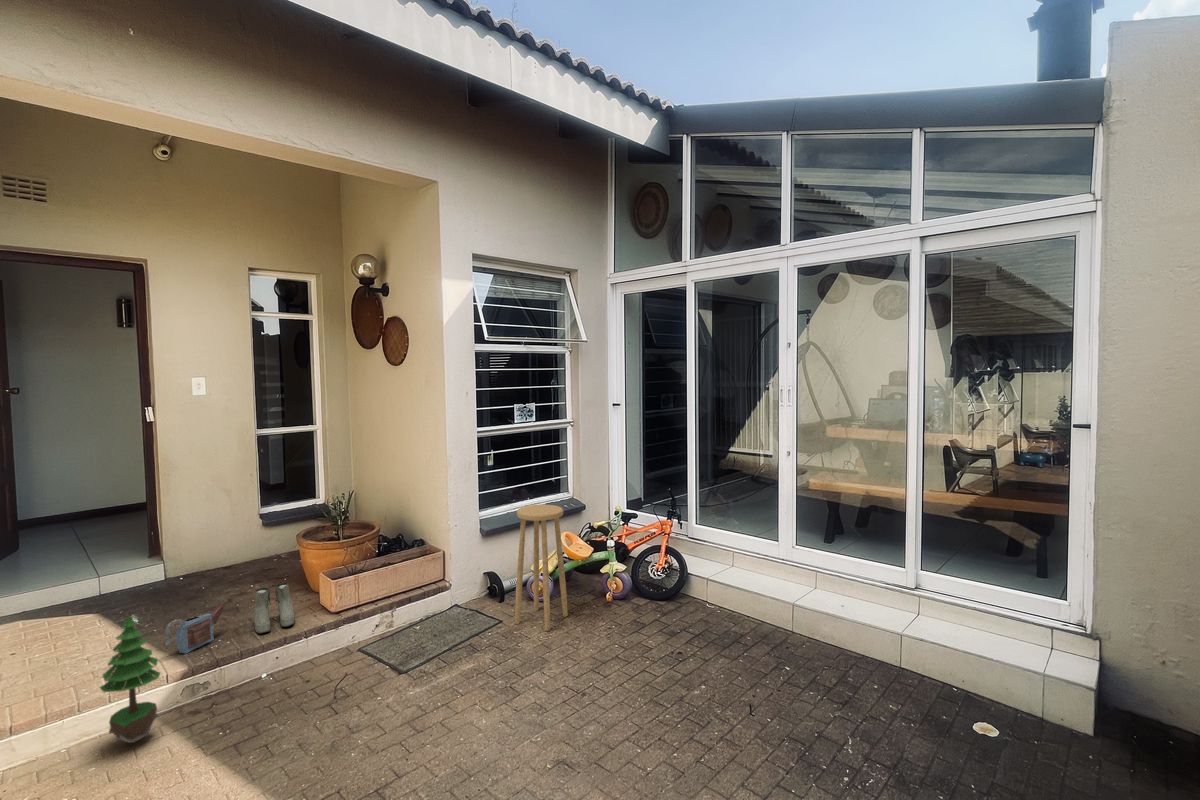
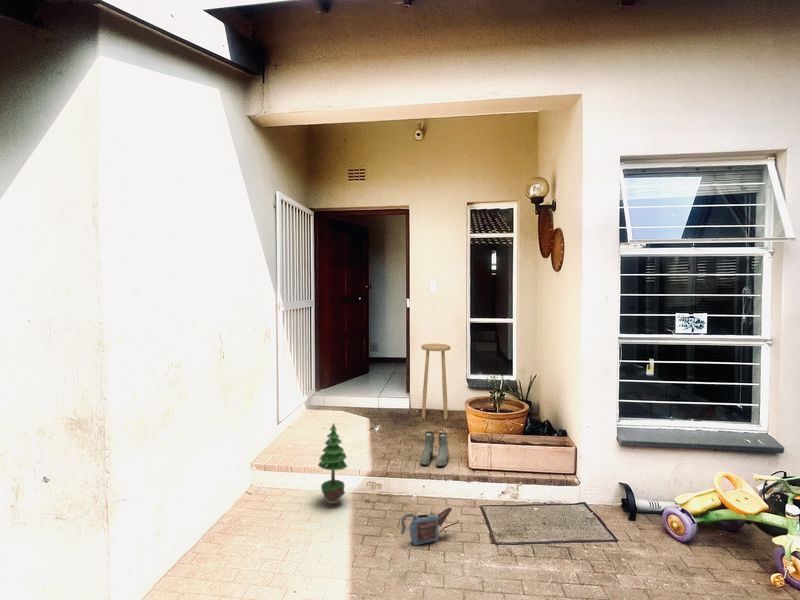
stool: present [515,505,568,631] -> present [421,344,451,419]
watering can: present [165,601,226,654] -> present [401,507,452,545]

